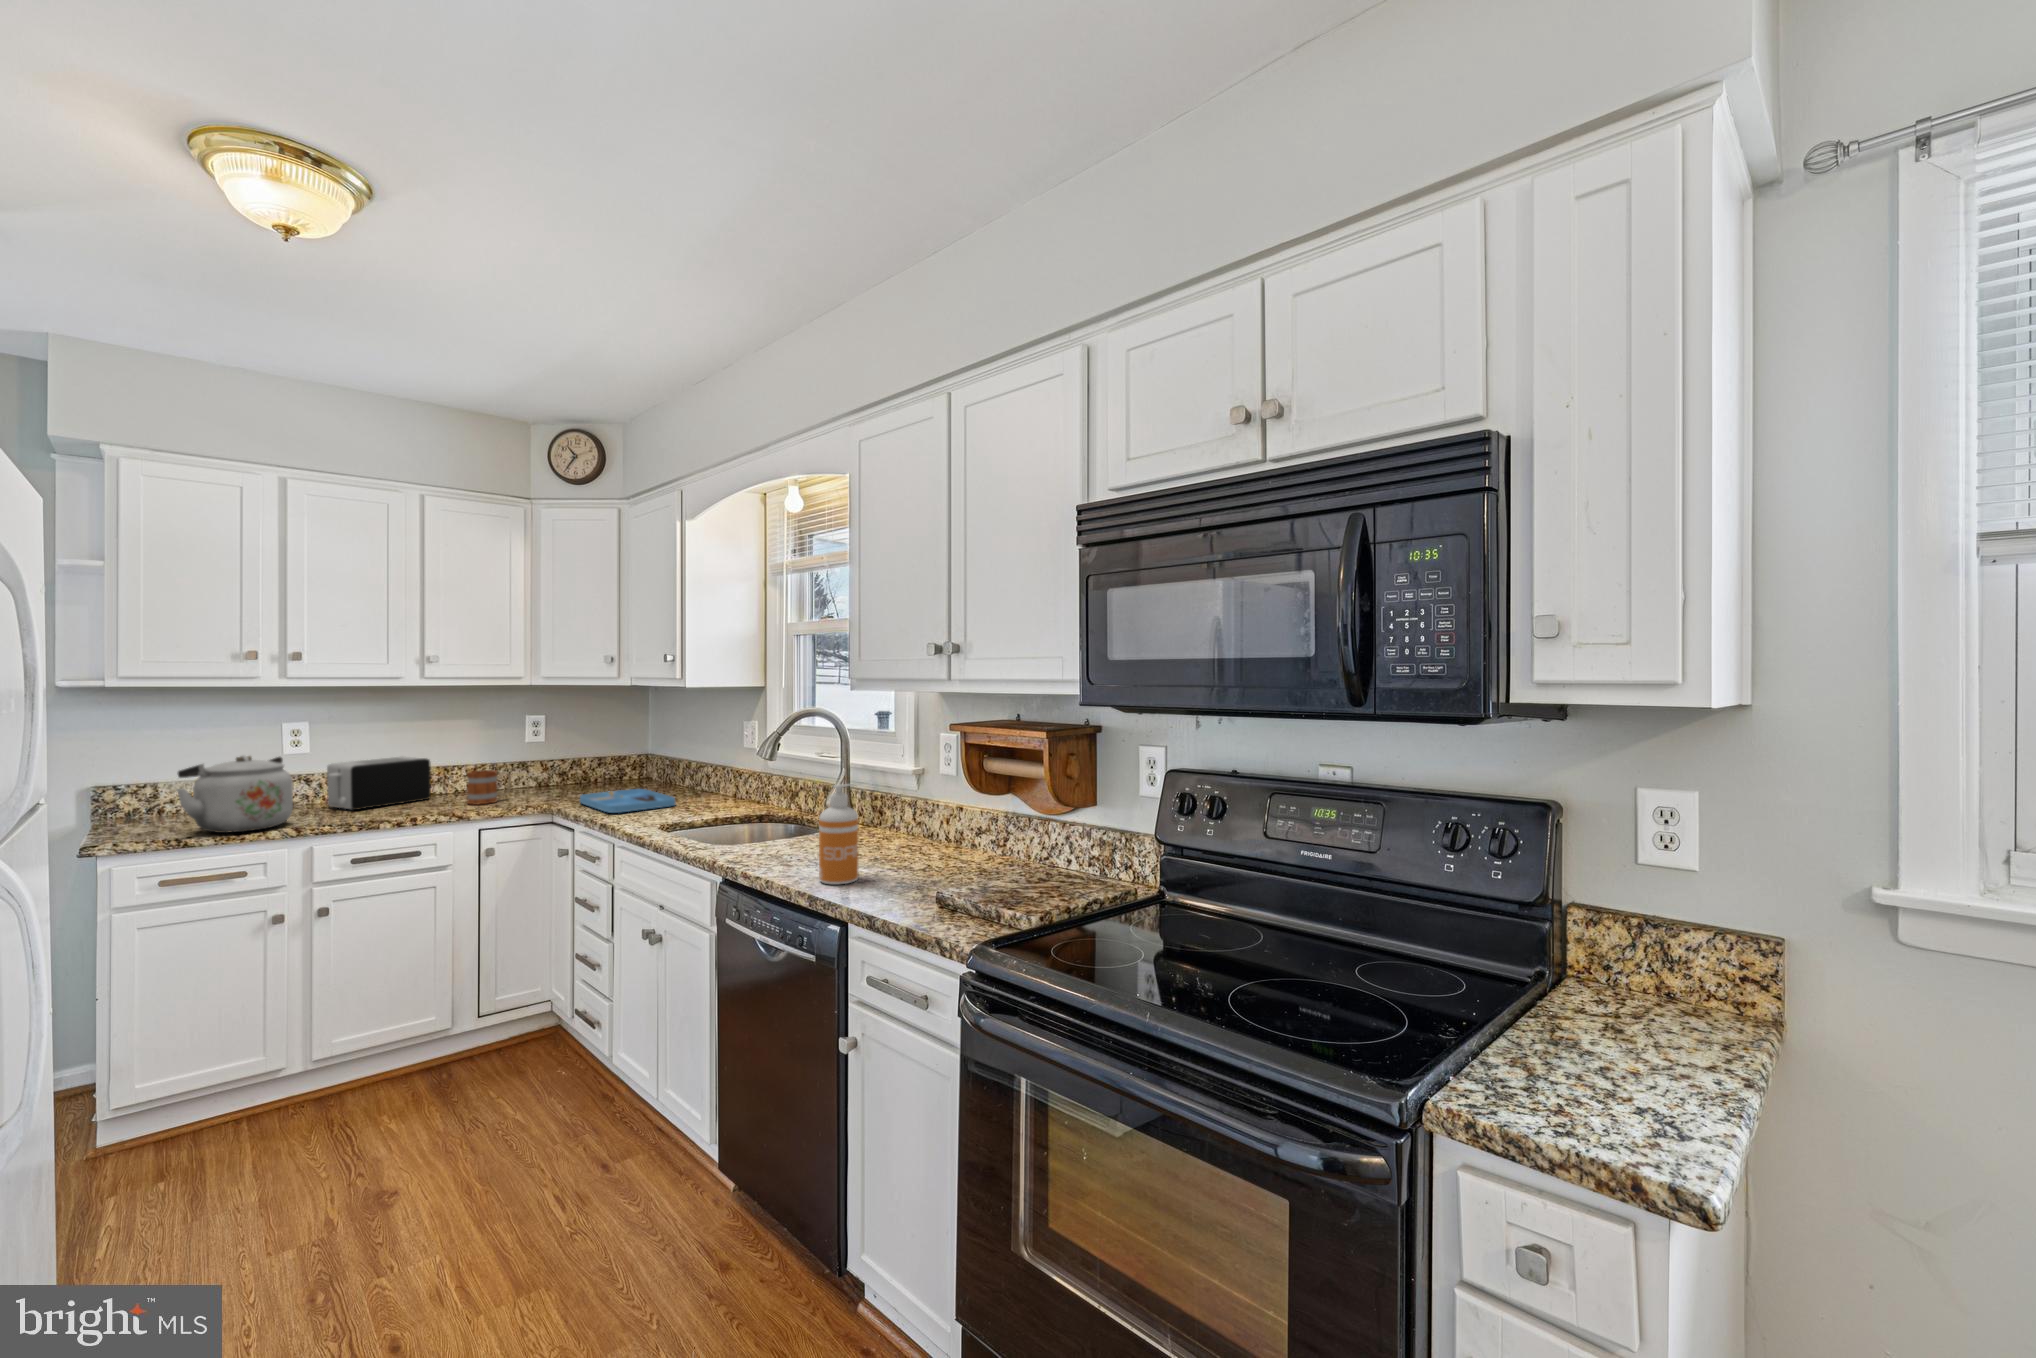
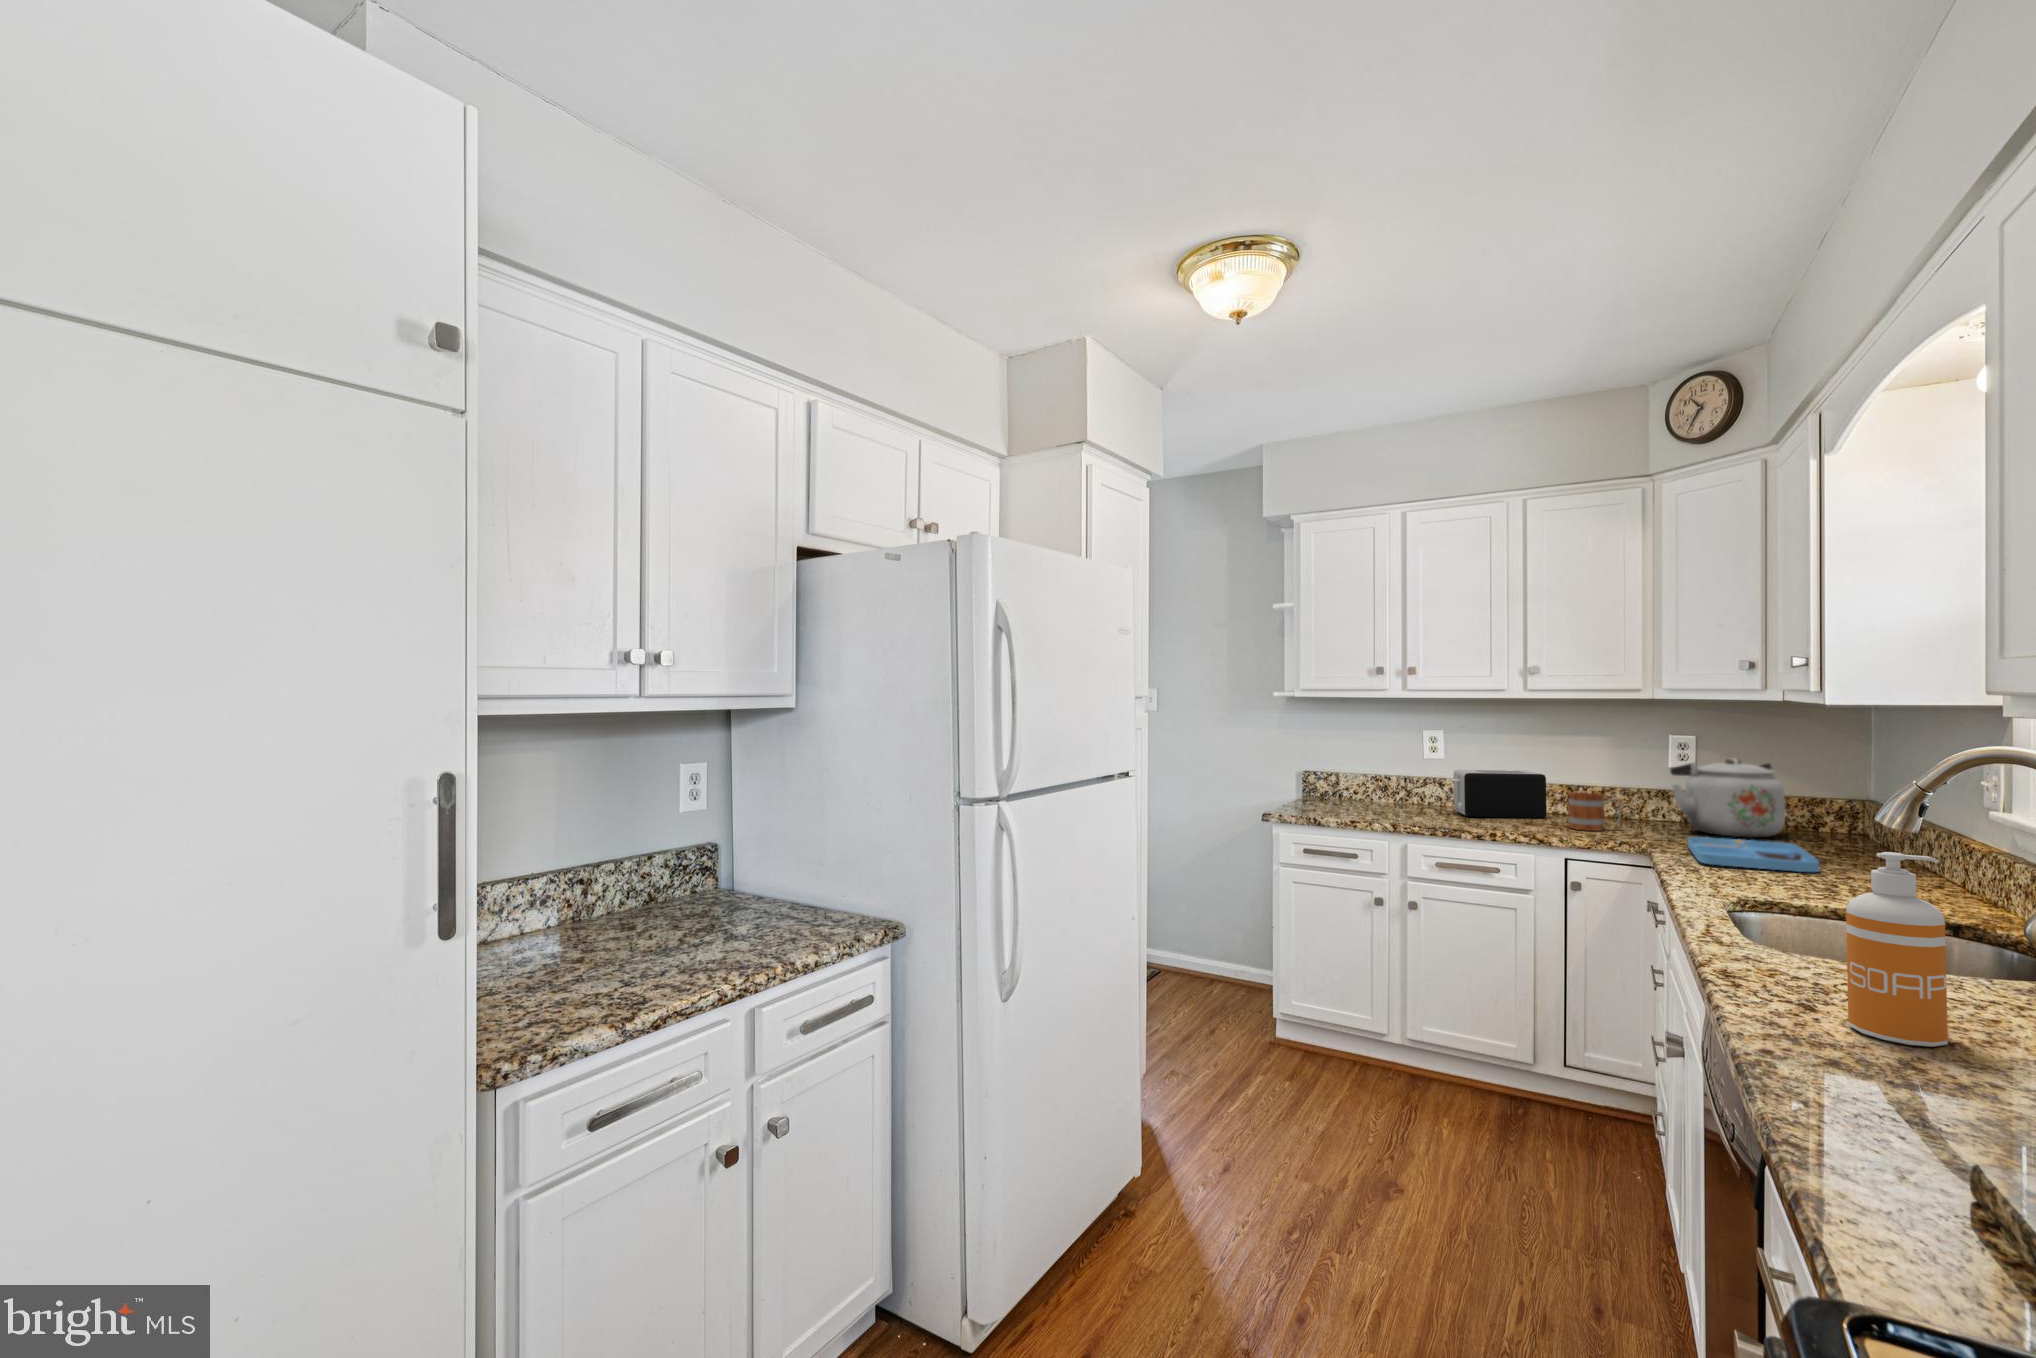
kettle: present [177,755,293,833] -> present [1670,758,1785,838]

